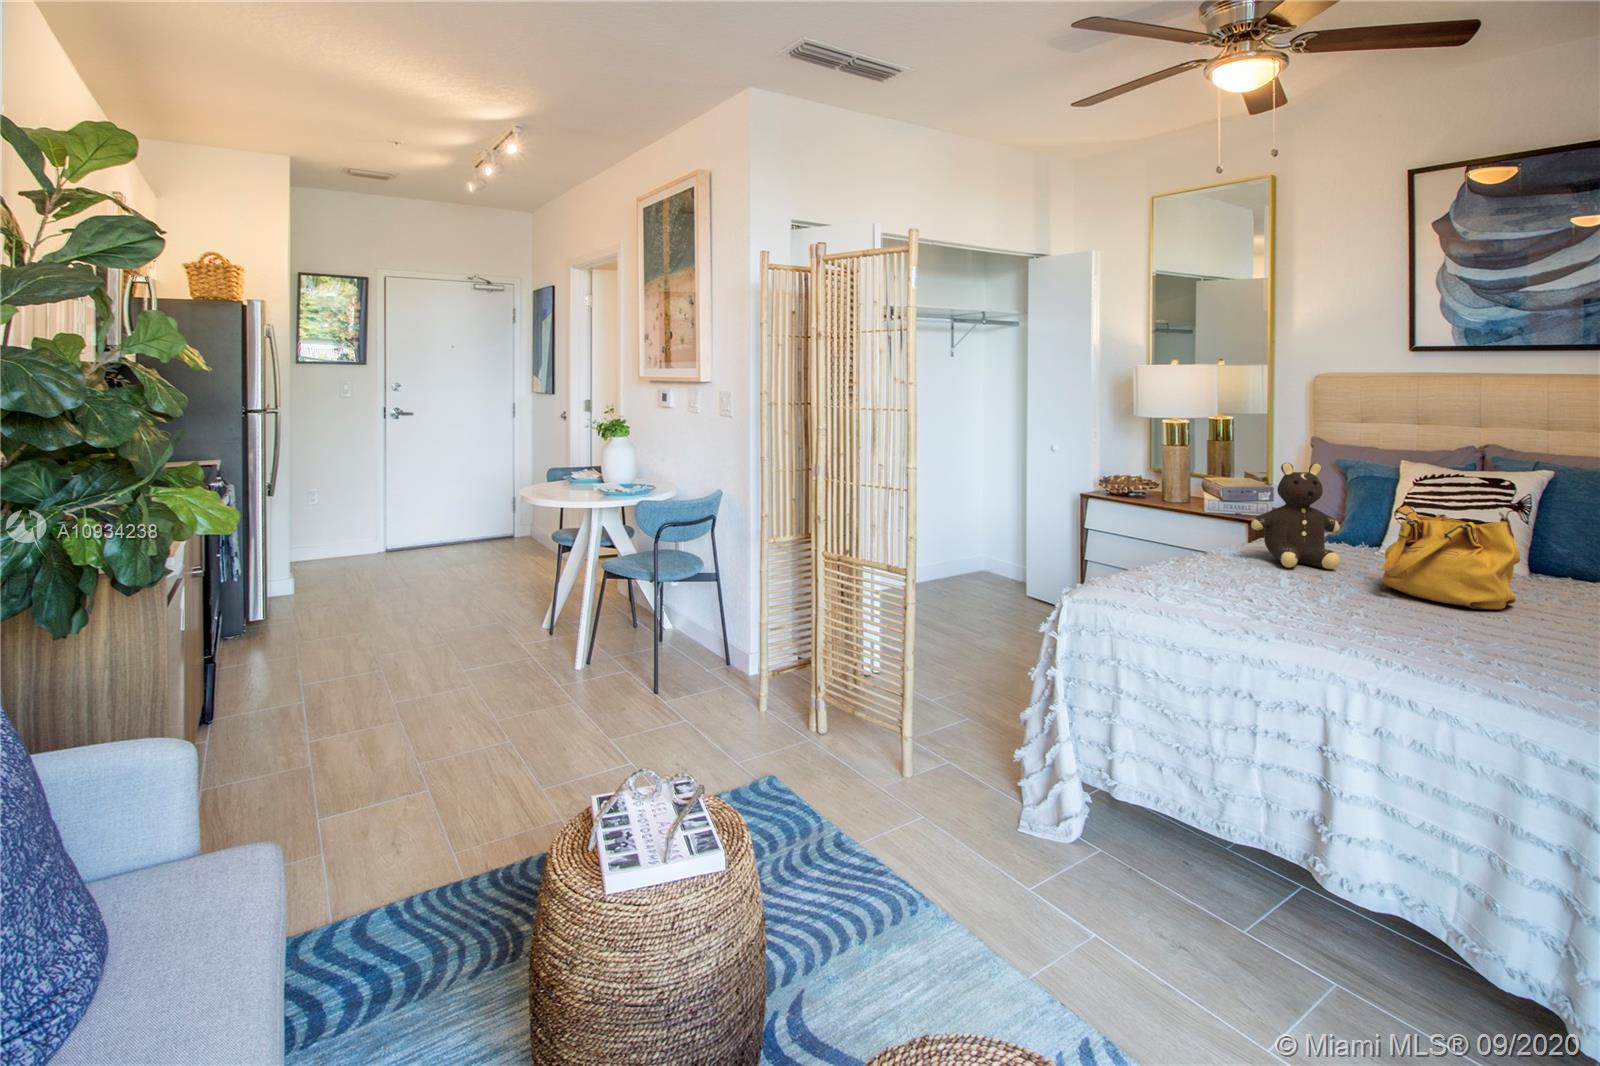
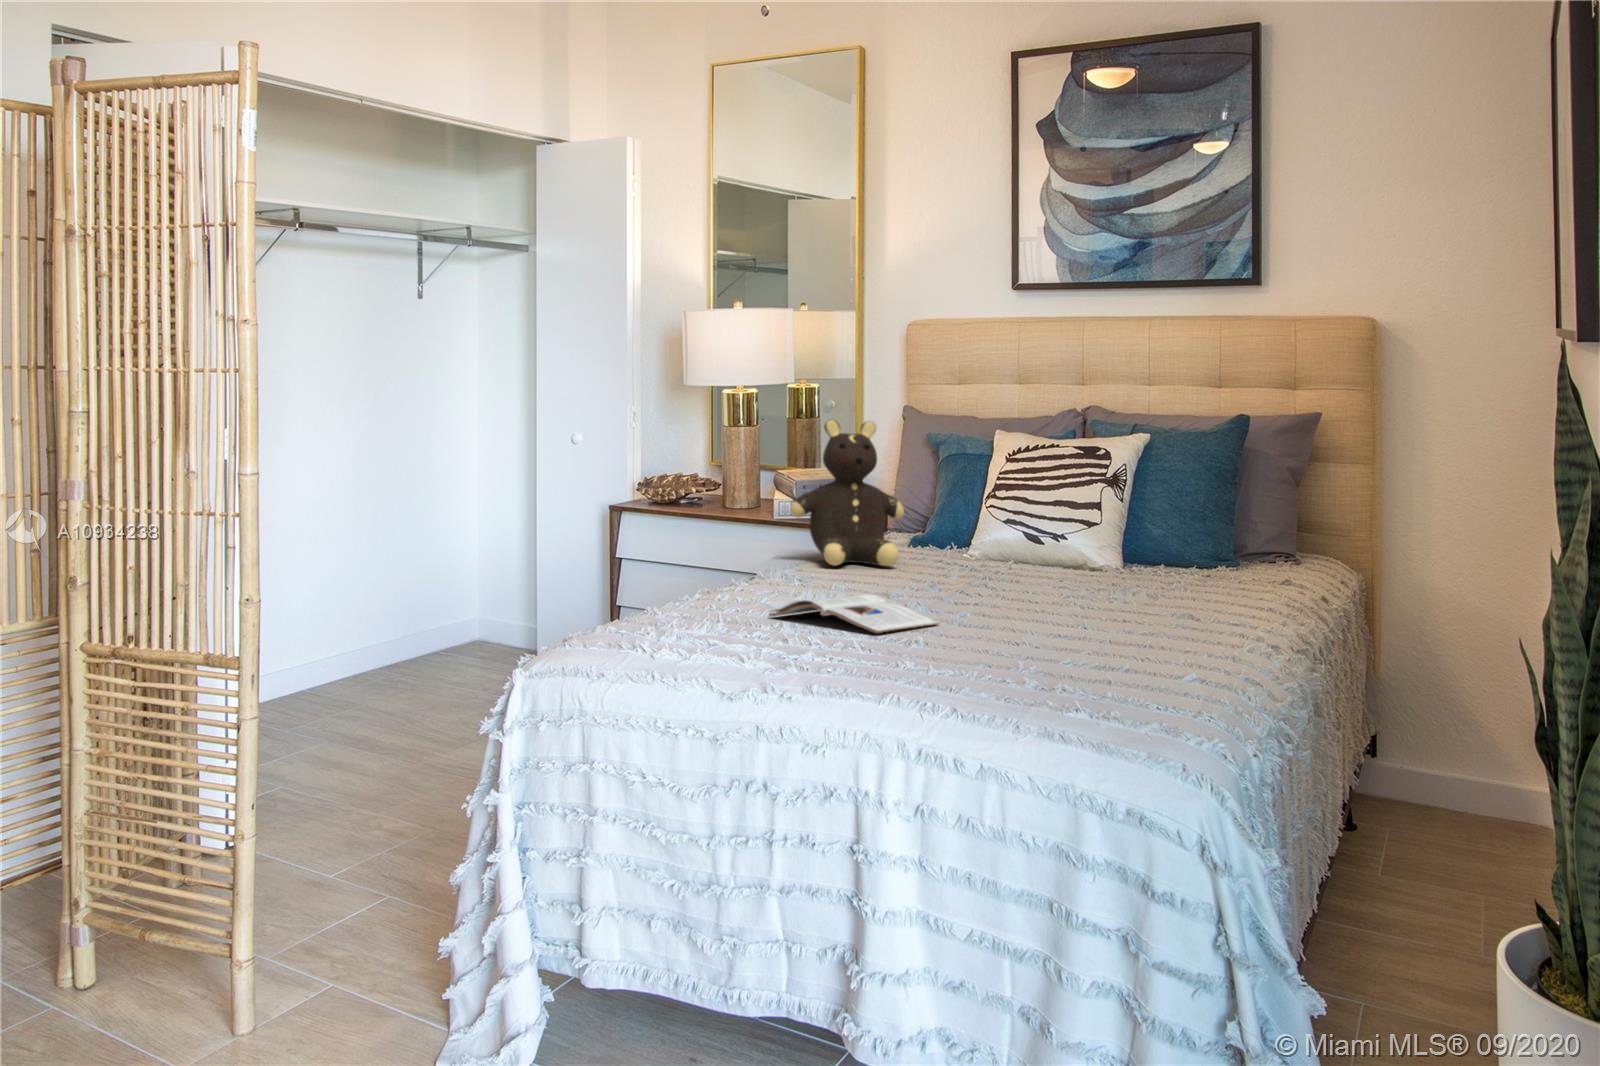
handbag: present [1382,506,1520,610] -> none [929,466,1080,595]
magazine: none [1282,611,1425,651] -> present [770,594,939,633]

